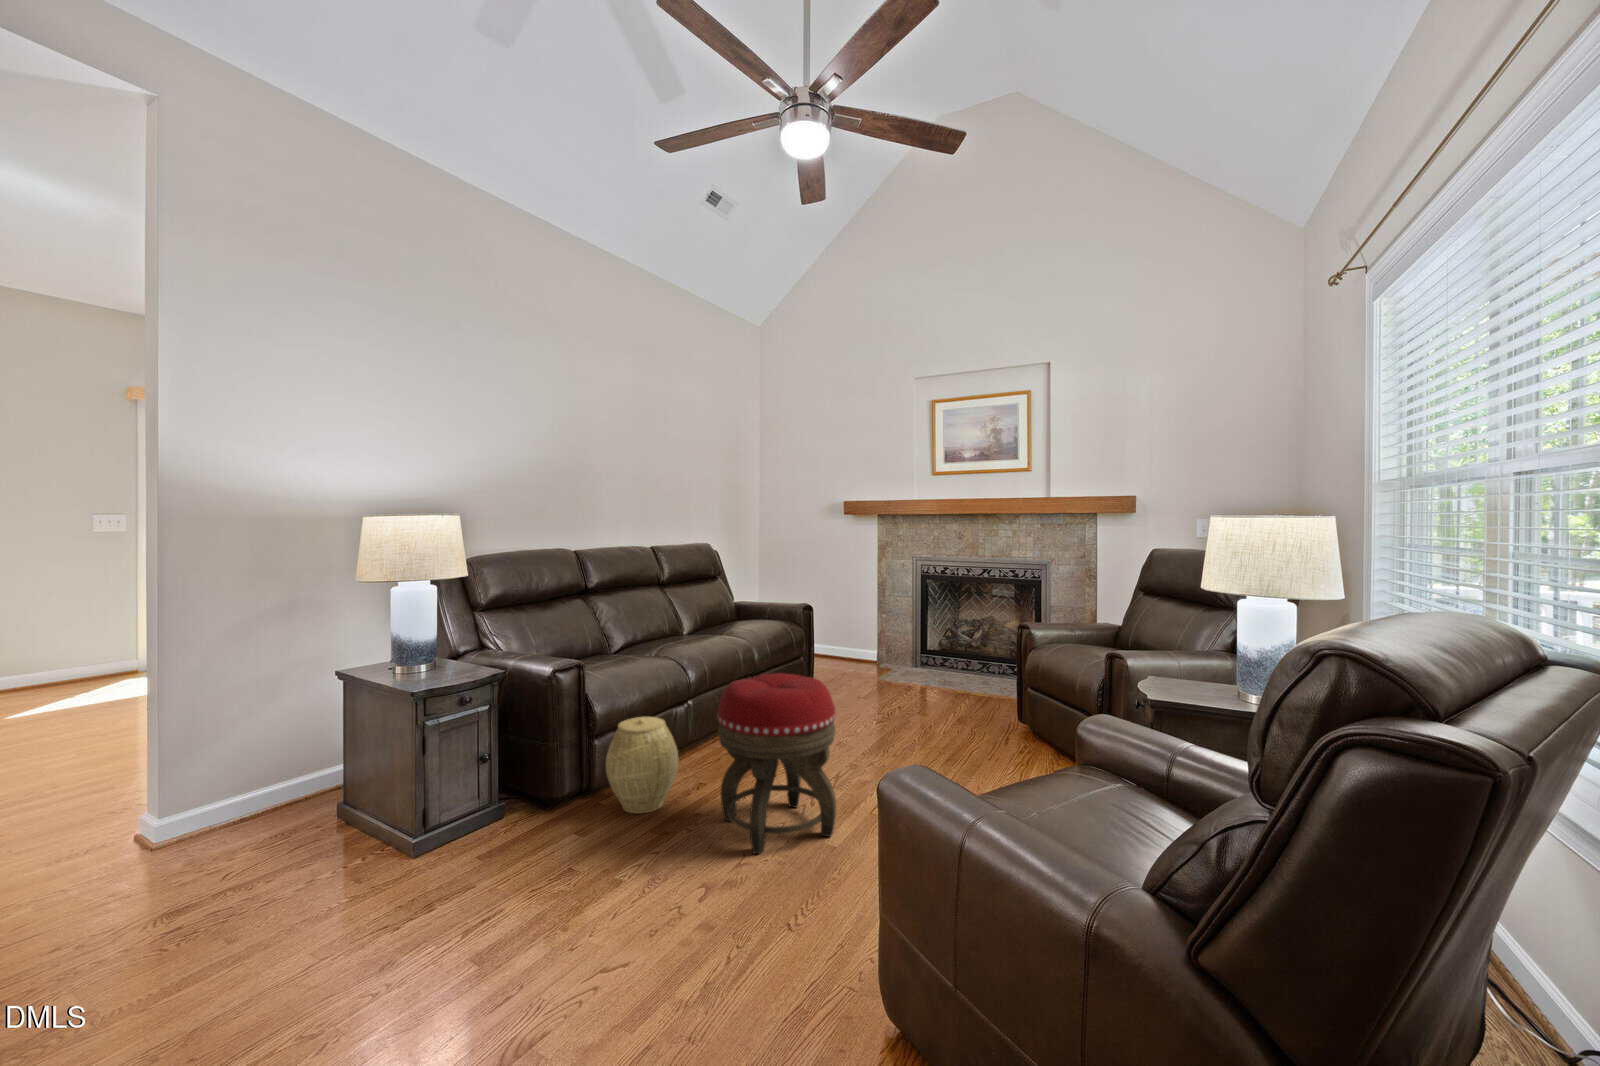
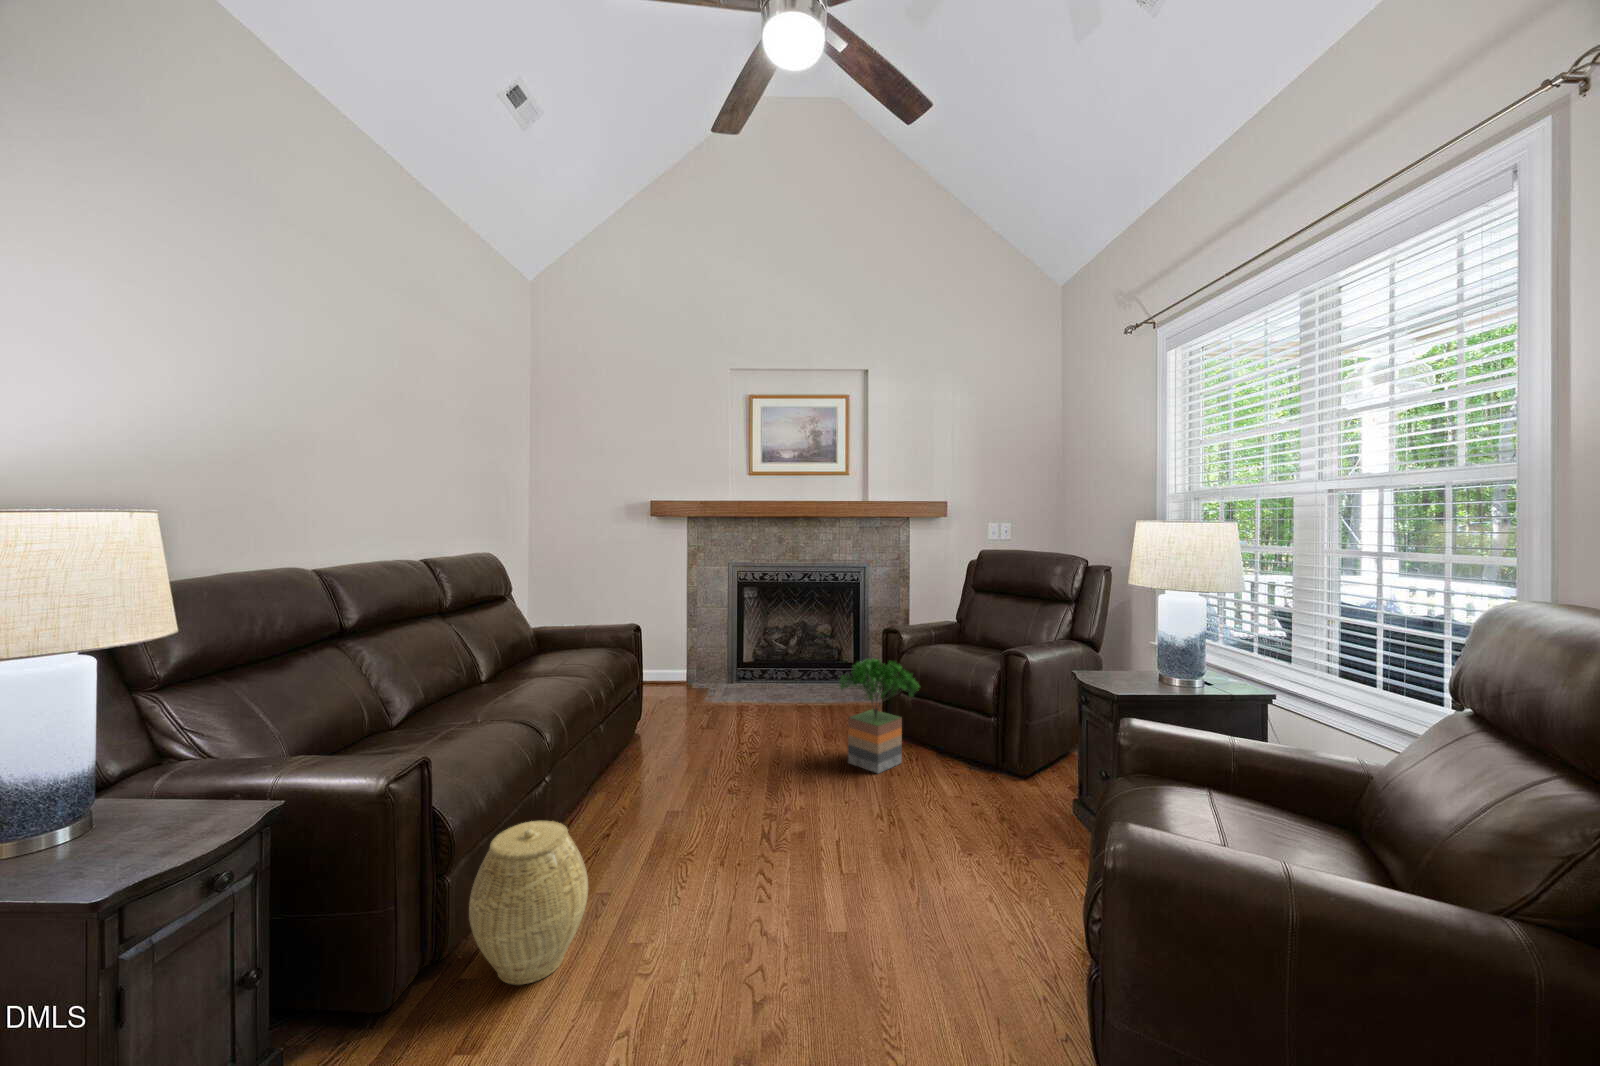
potted tree: none [951,645,1028,751] -> present [840,658,919,773]
footstool: present [718,673,836,854] -> none [669,728,835,1000]

